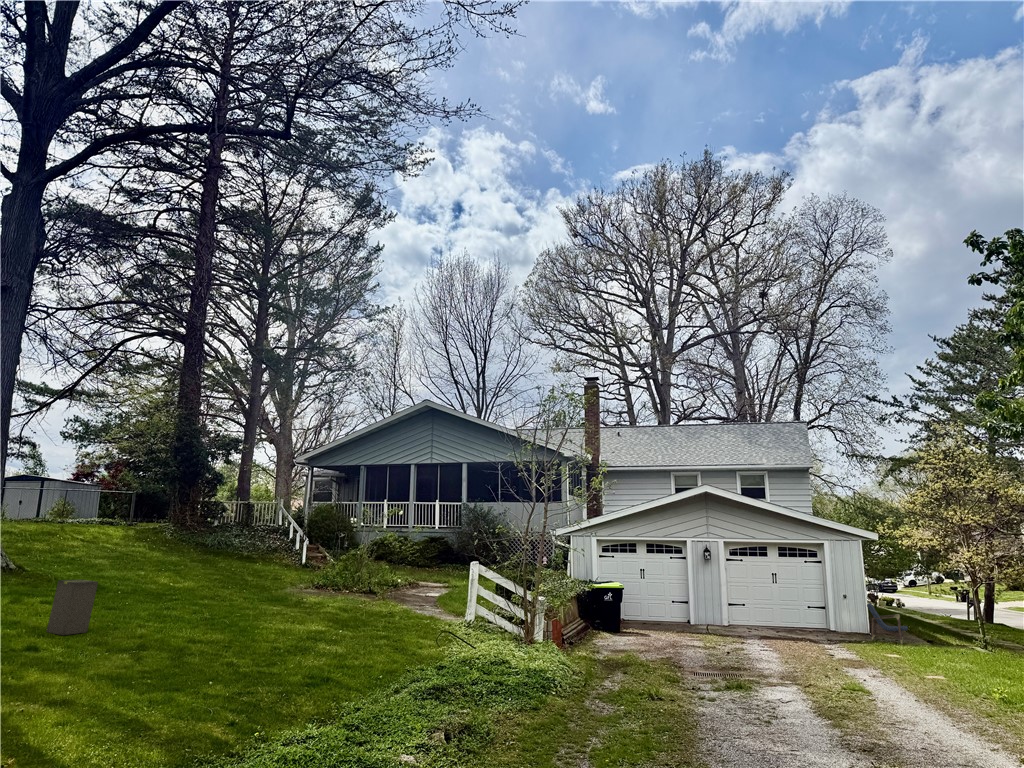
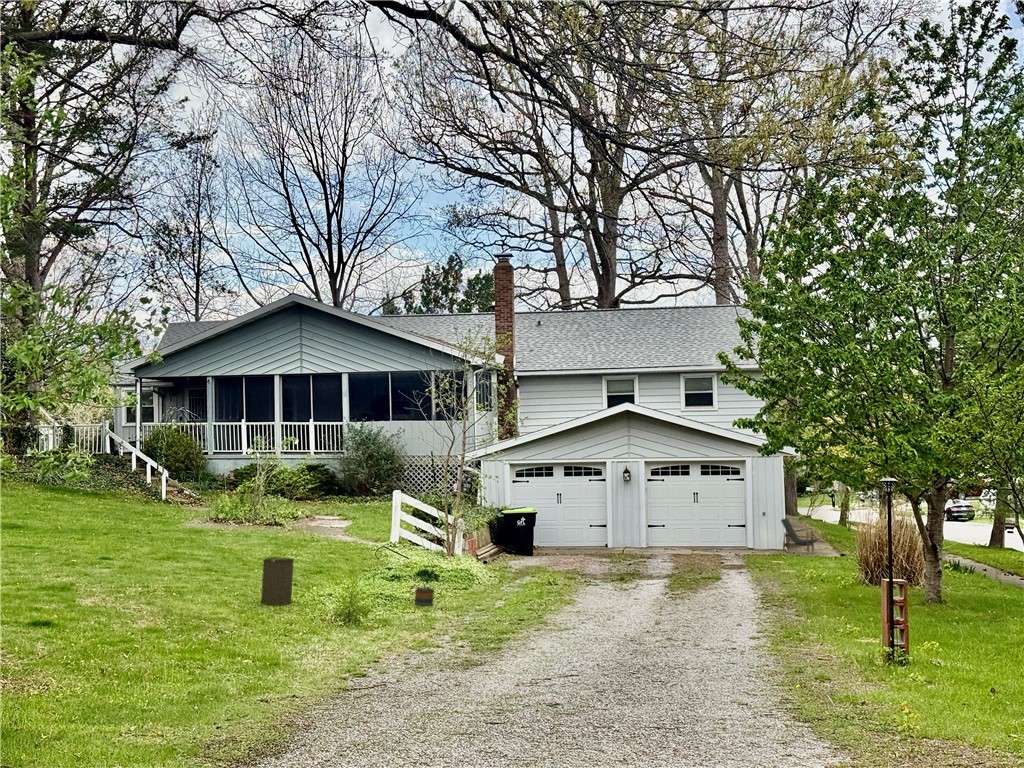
cardboard box: present [47,580,98,635] -> present [261,557,294,606]
potted tree: none [457,678,496,739] -> present [414,569,440,606]

